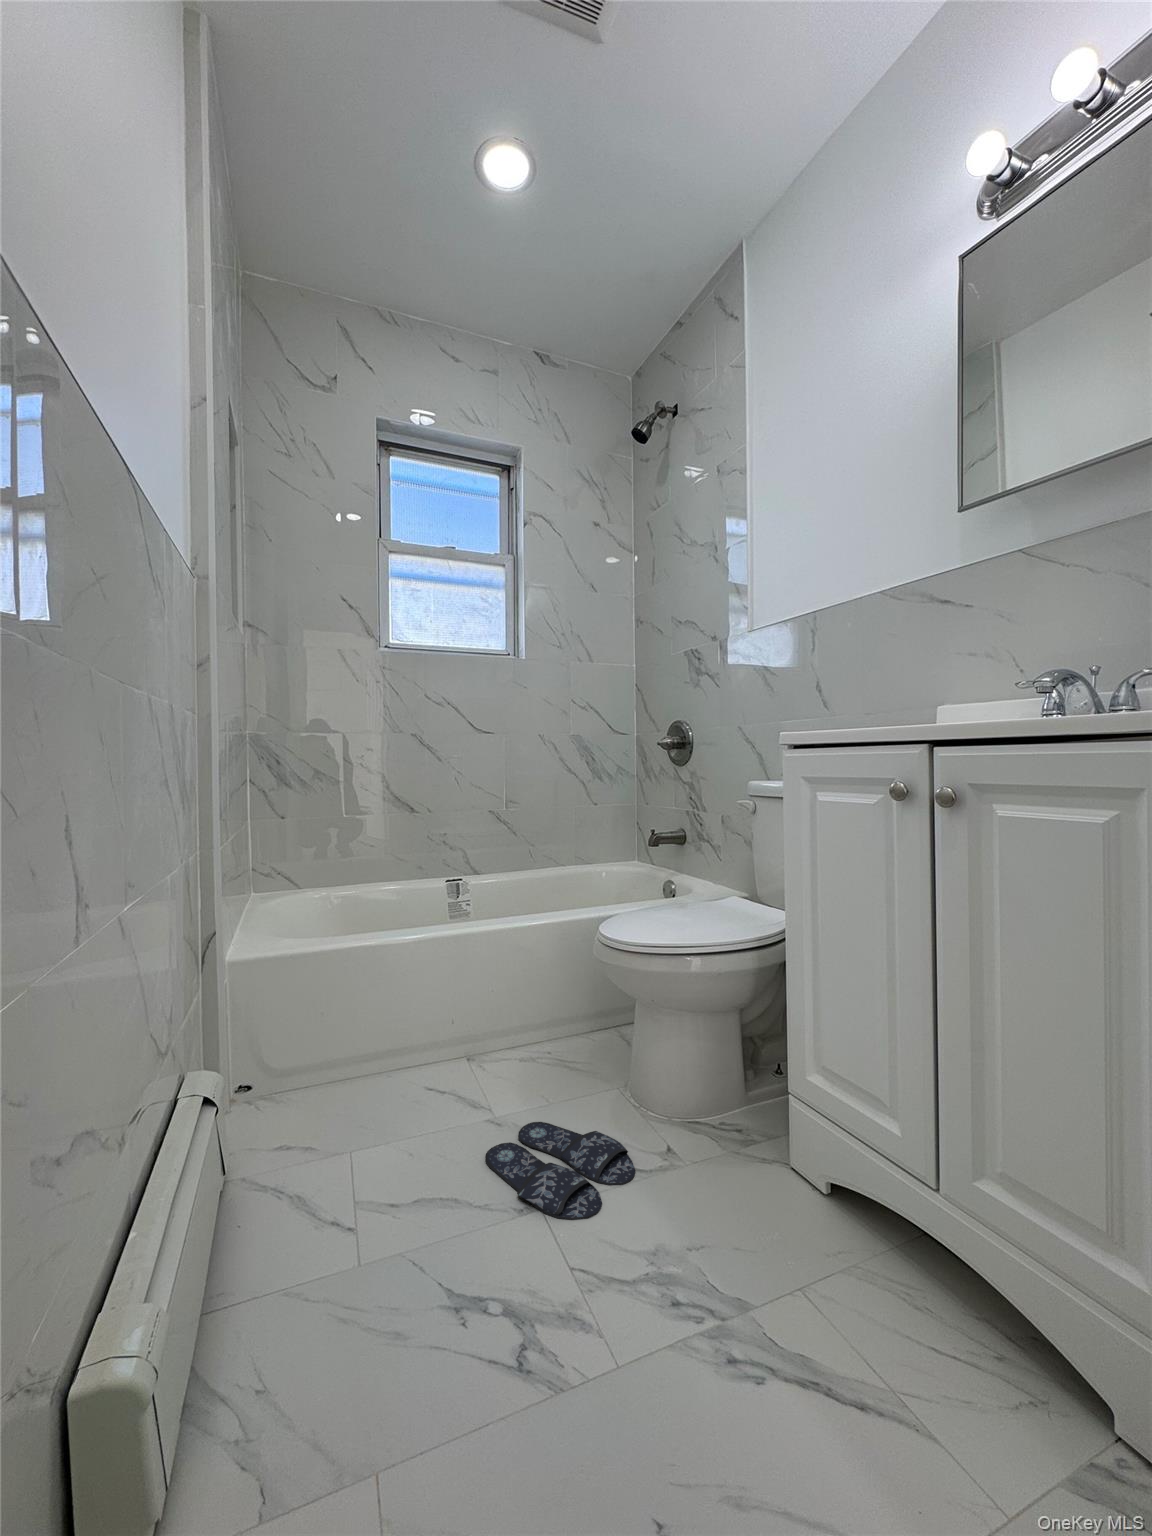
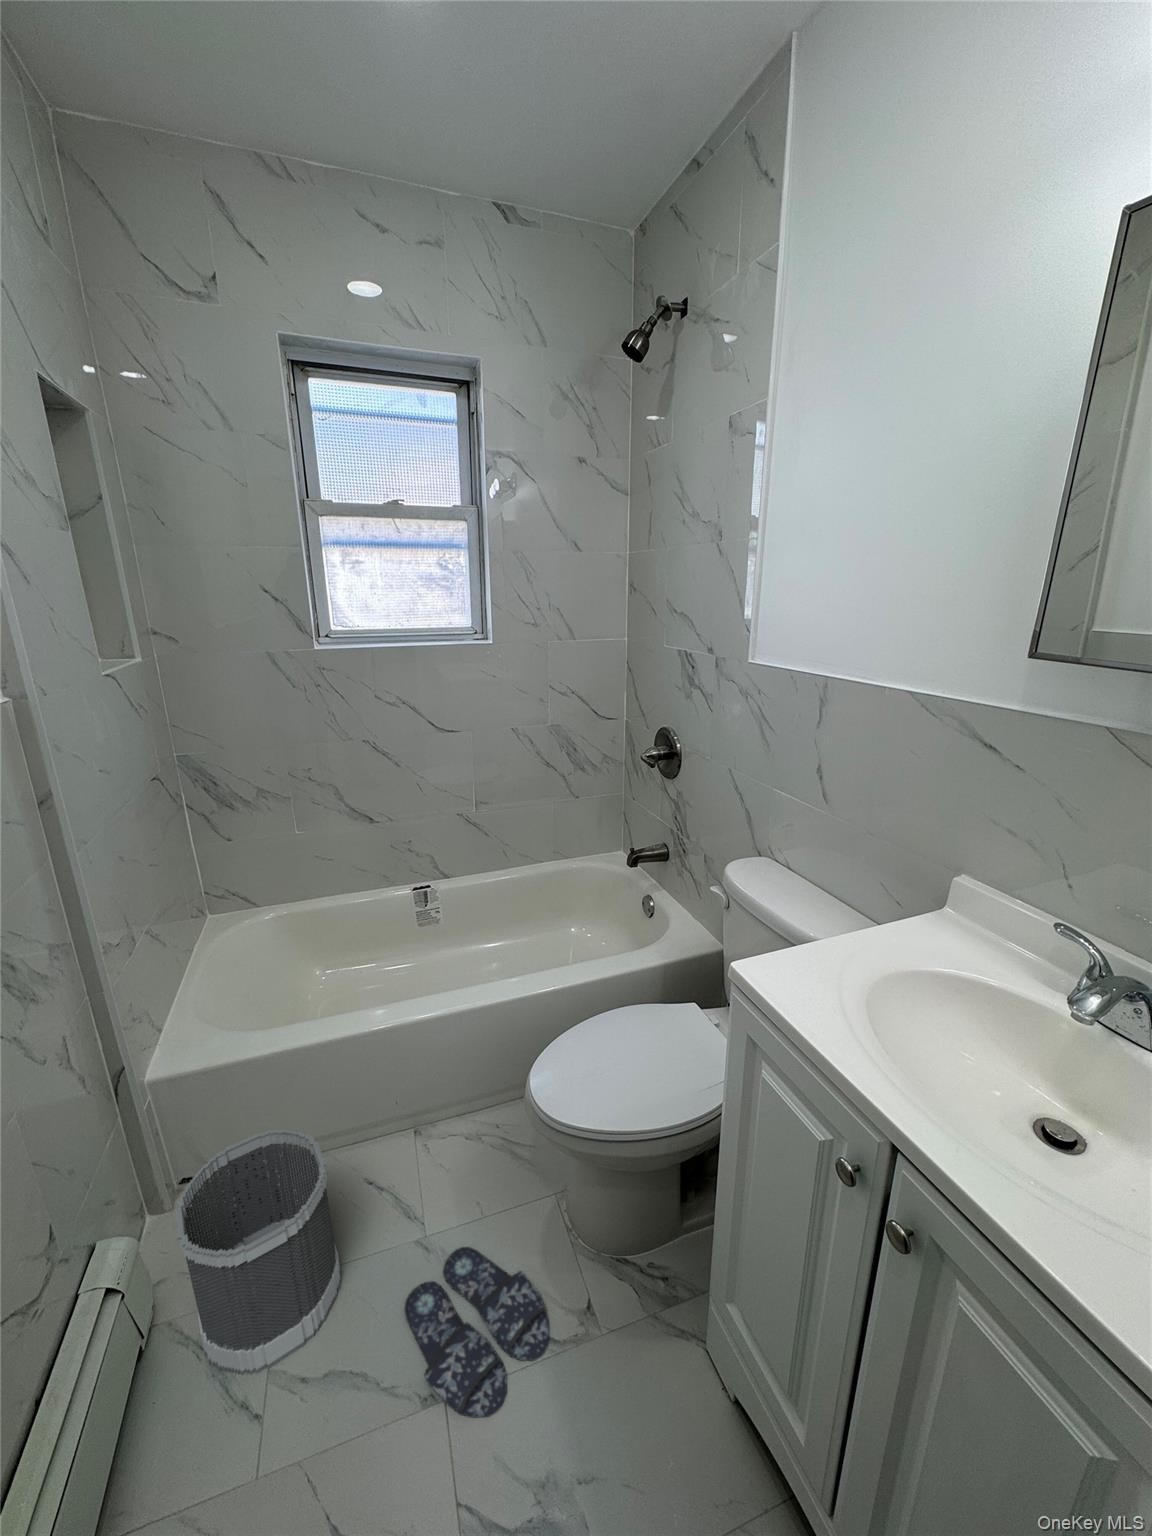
wastebasket: none [276,990,416,1208] -> present [175,1129,341,1375]

